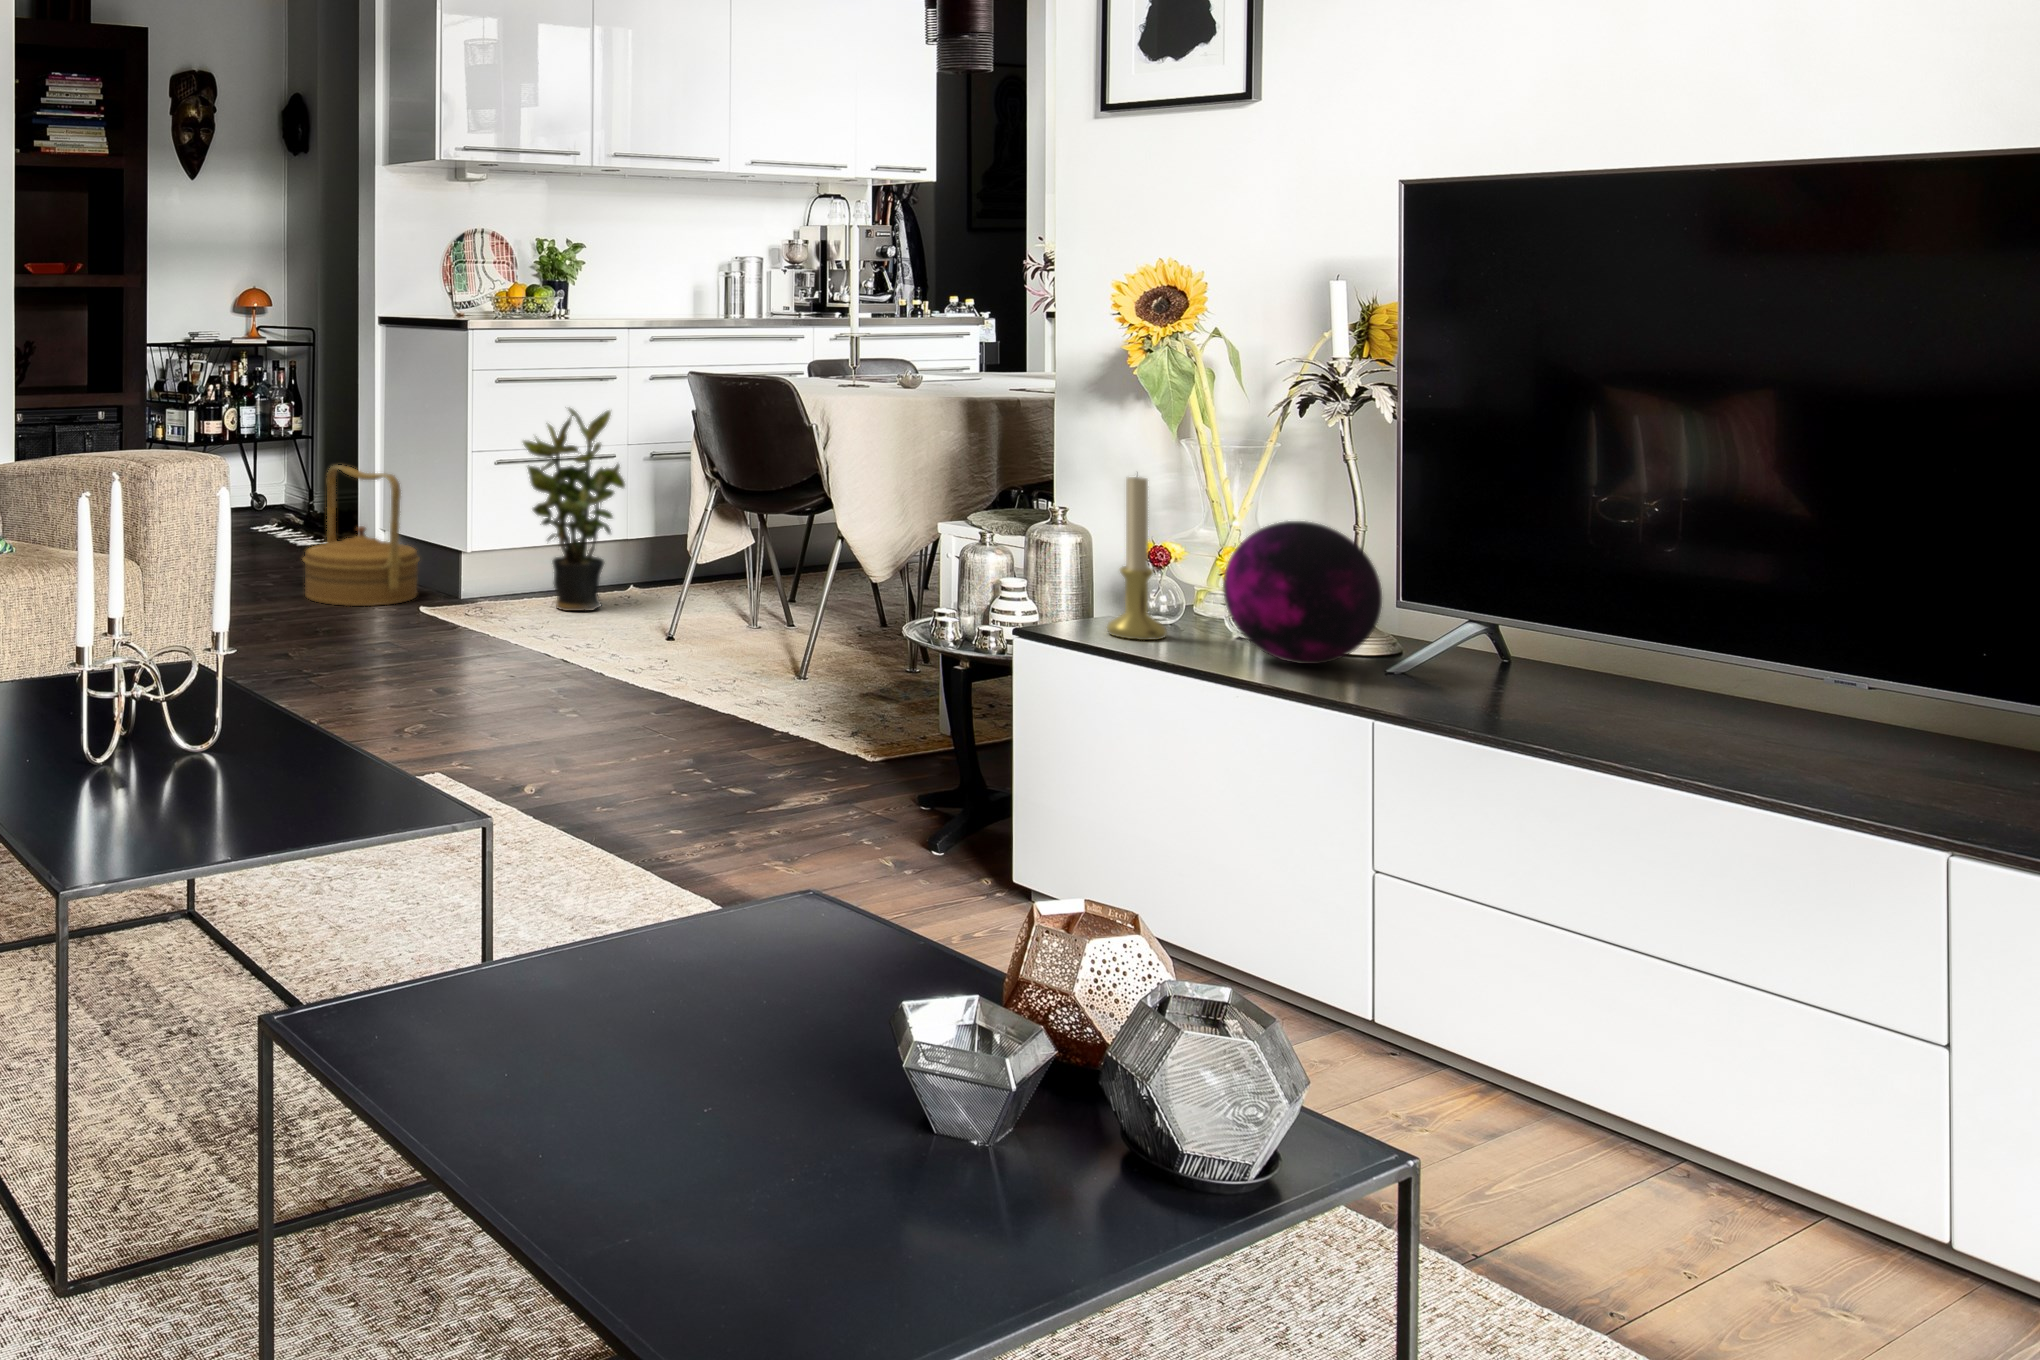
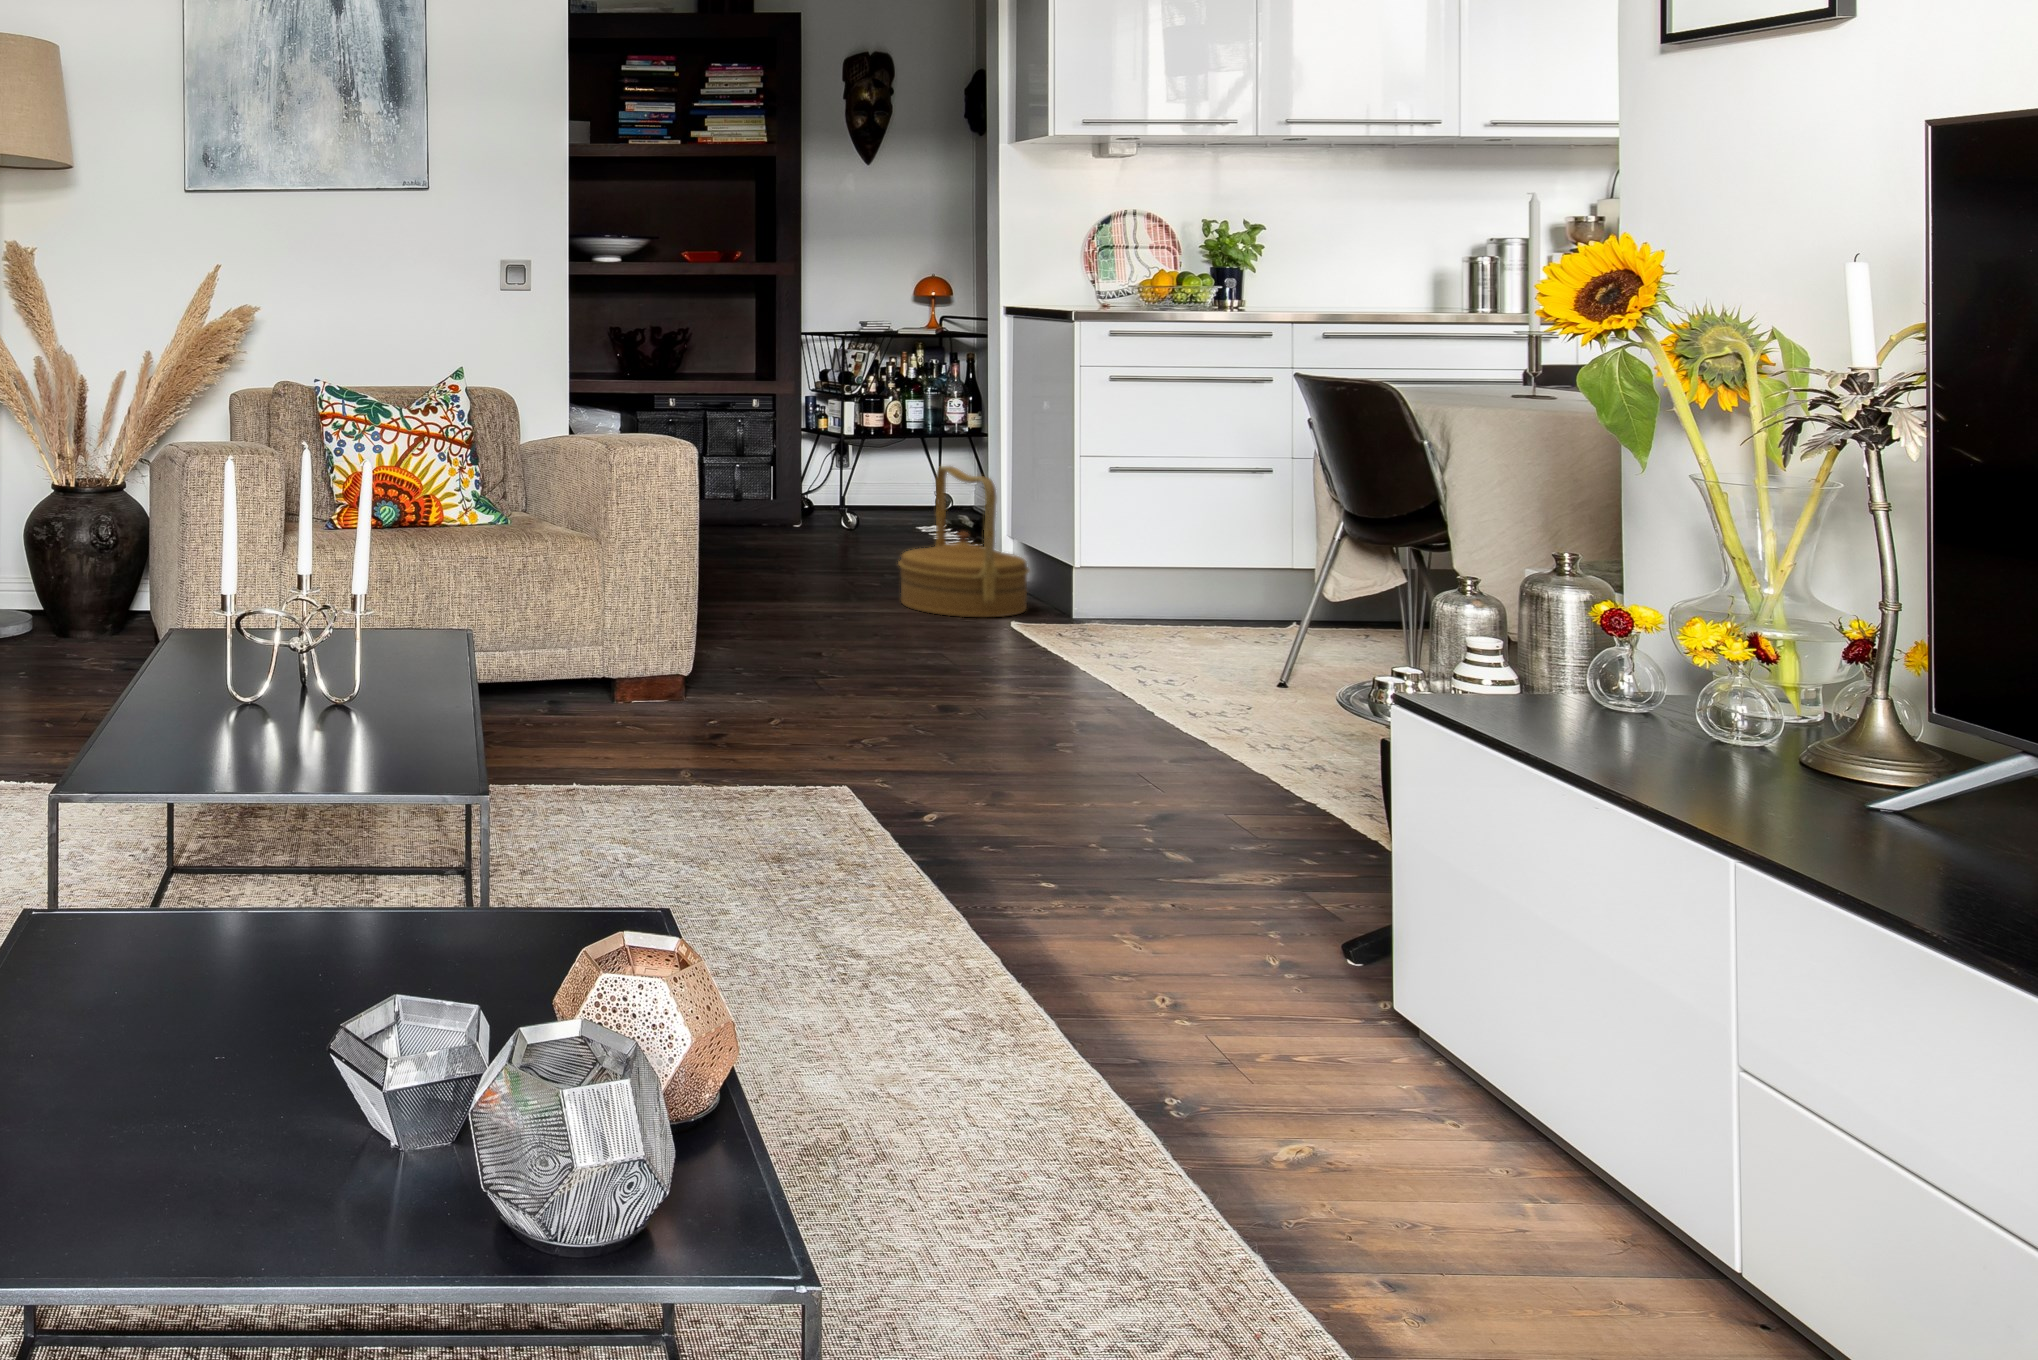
potted plant: present [523,408,625,611] -> none [1135,413,1268,647]
candle holder: present [1107,477,1167,640] -> none [1531,510,1618,728]
decorative orb: present [1223,521,1382,664] -> none [1644,587,1884,781]

